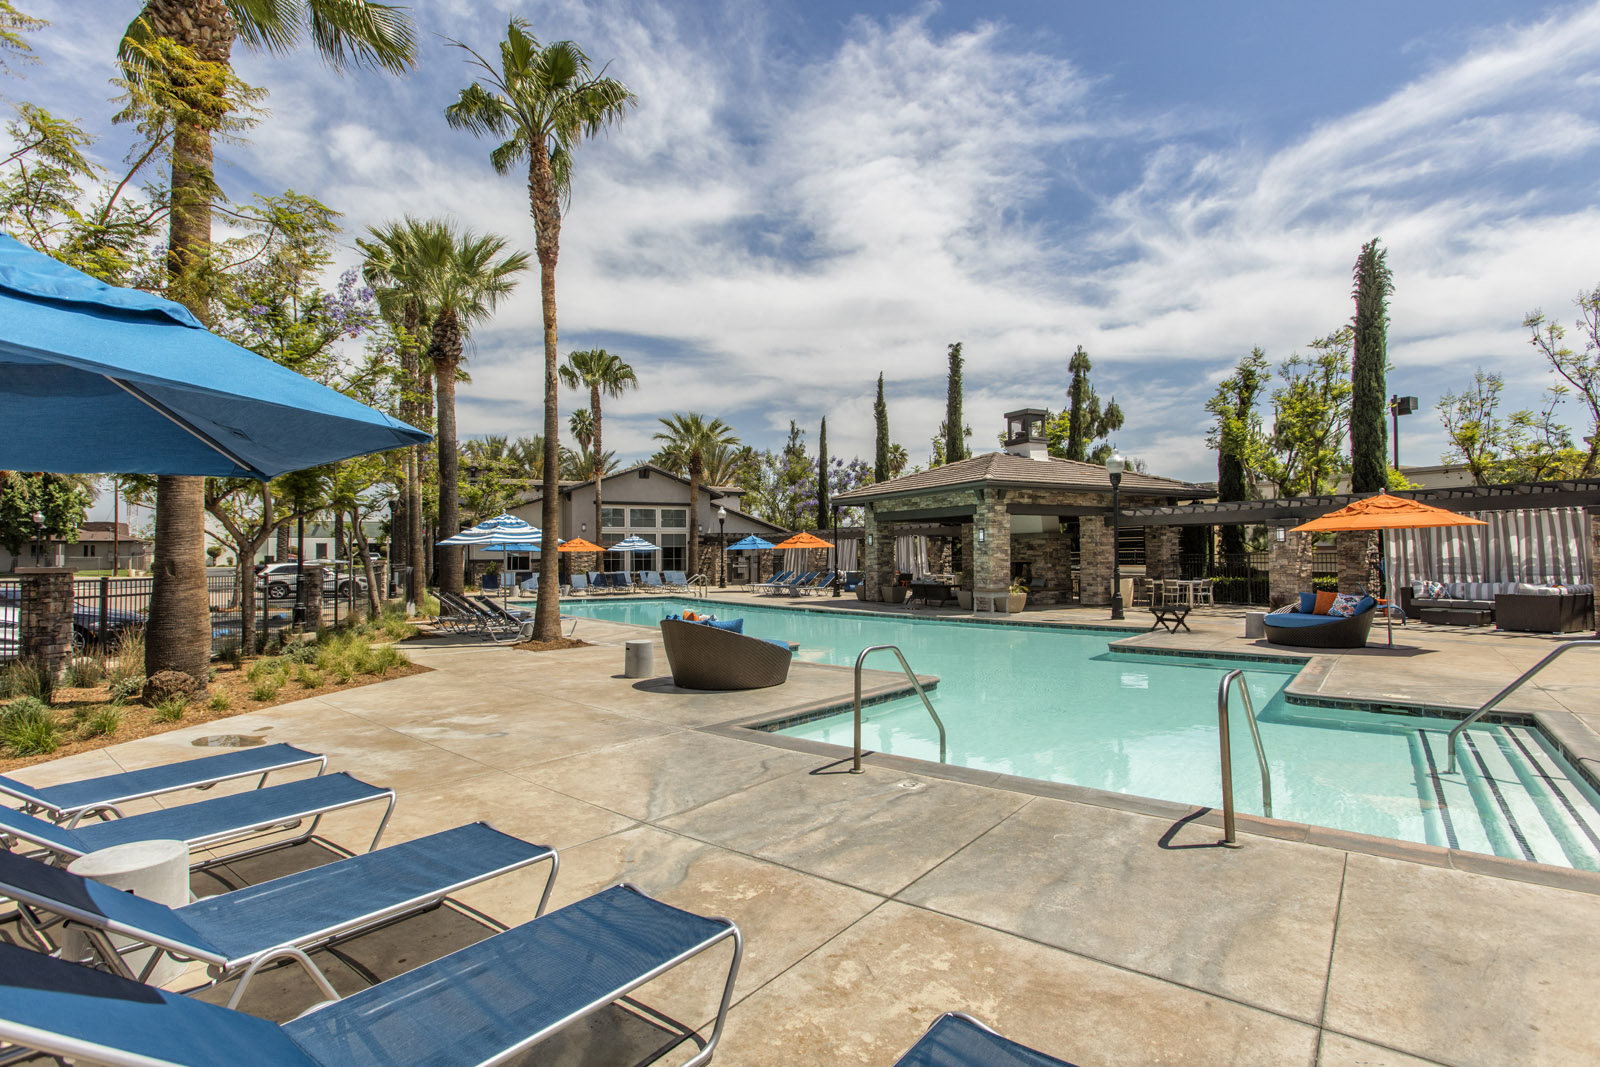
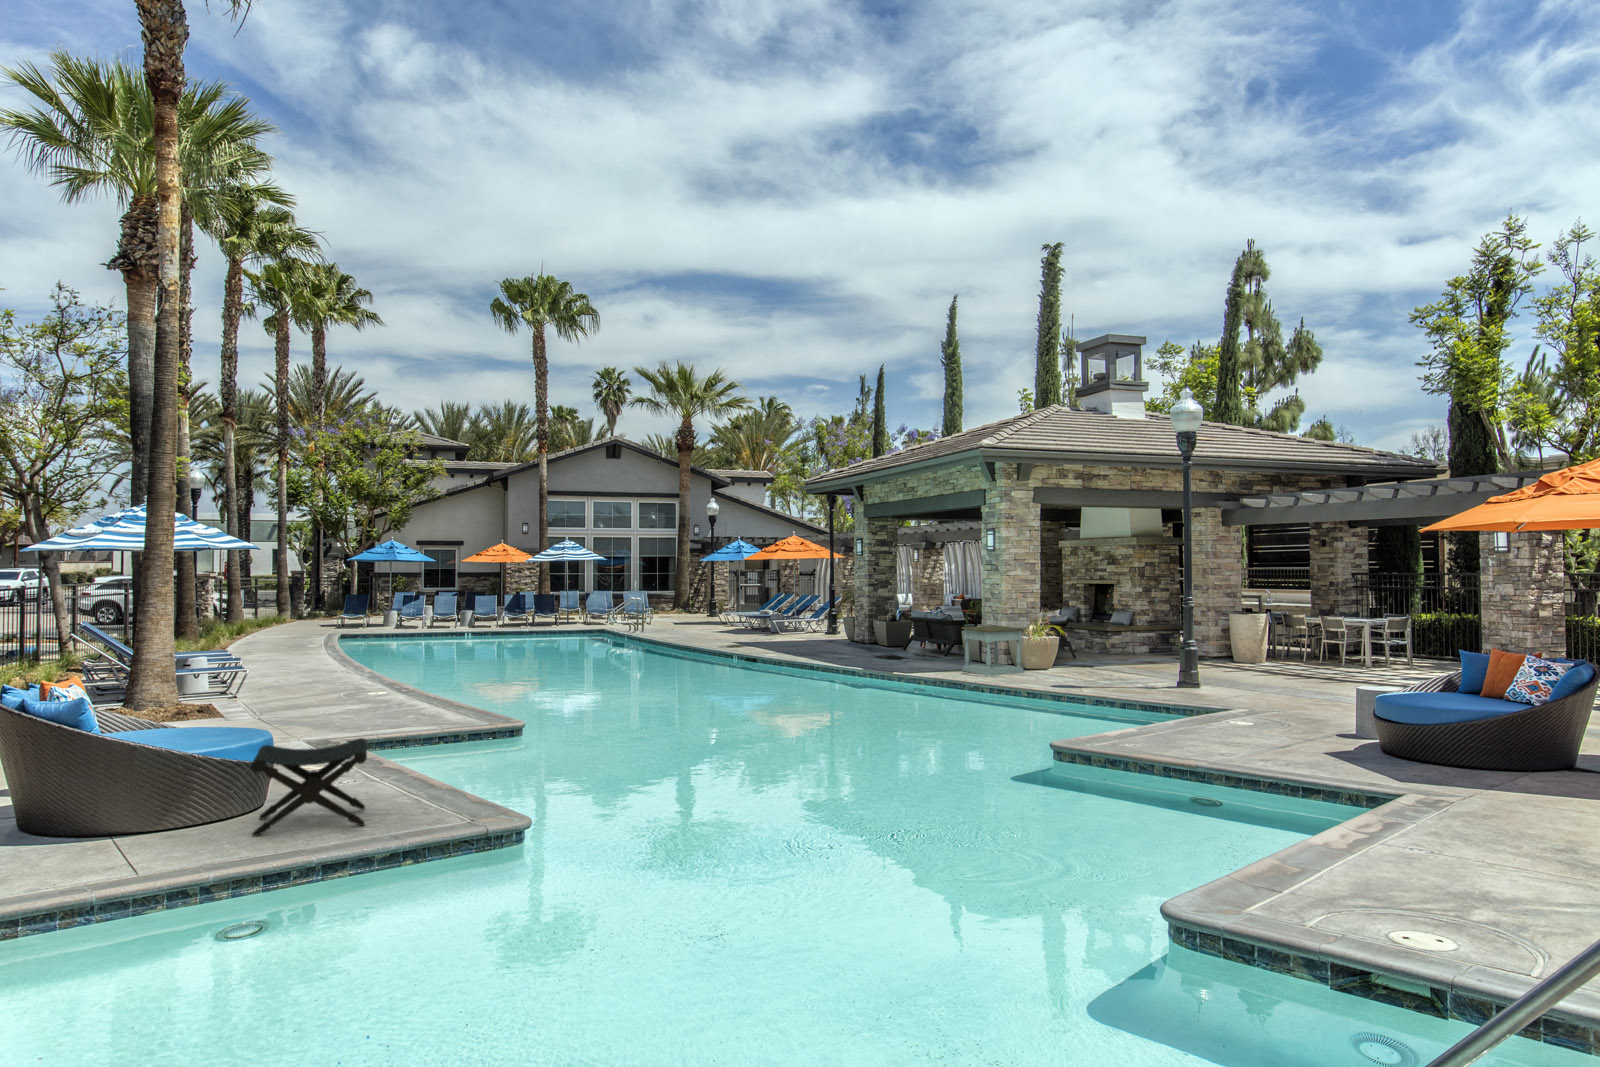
footstool: present [1149,606,1192,634] -> present [251,738,367,837]

